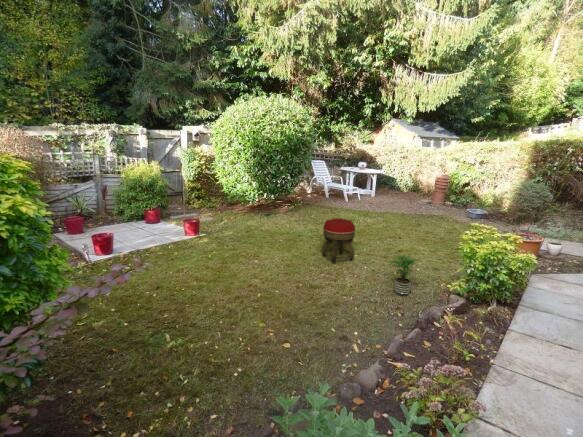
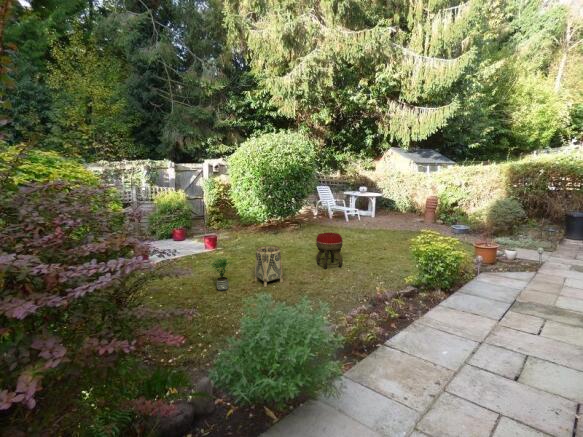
basket: none [250,235,286,287] -> present [255,246,283,287]
potted plant: present [389,255,416,296] -> present [212,258,232,291]

